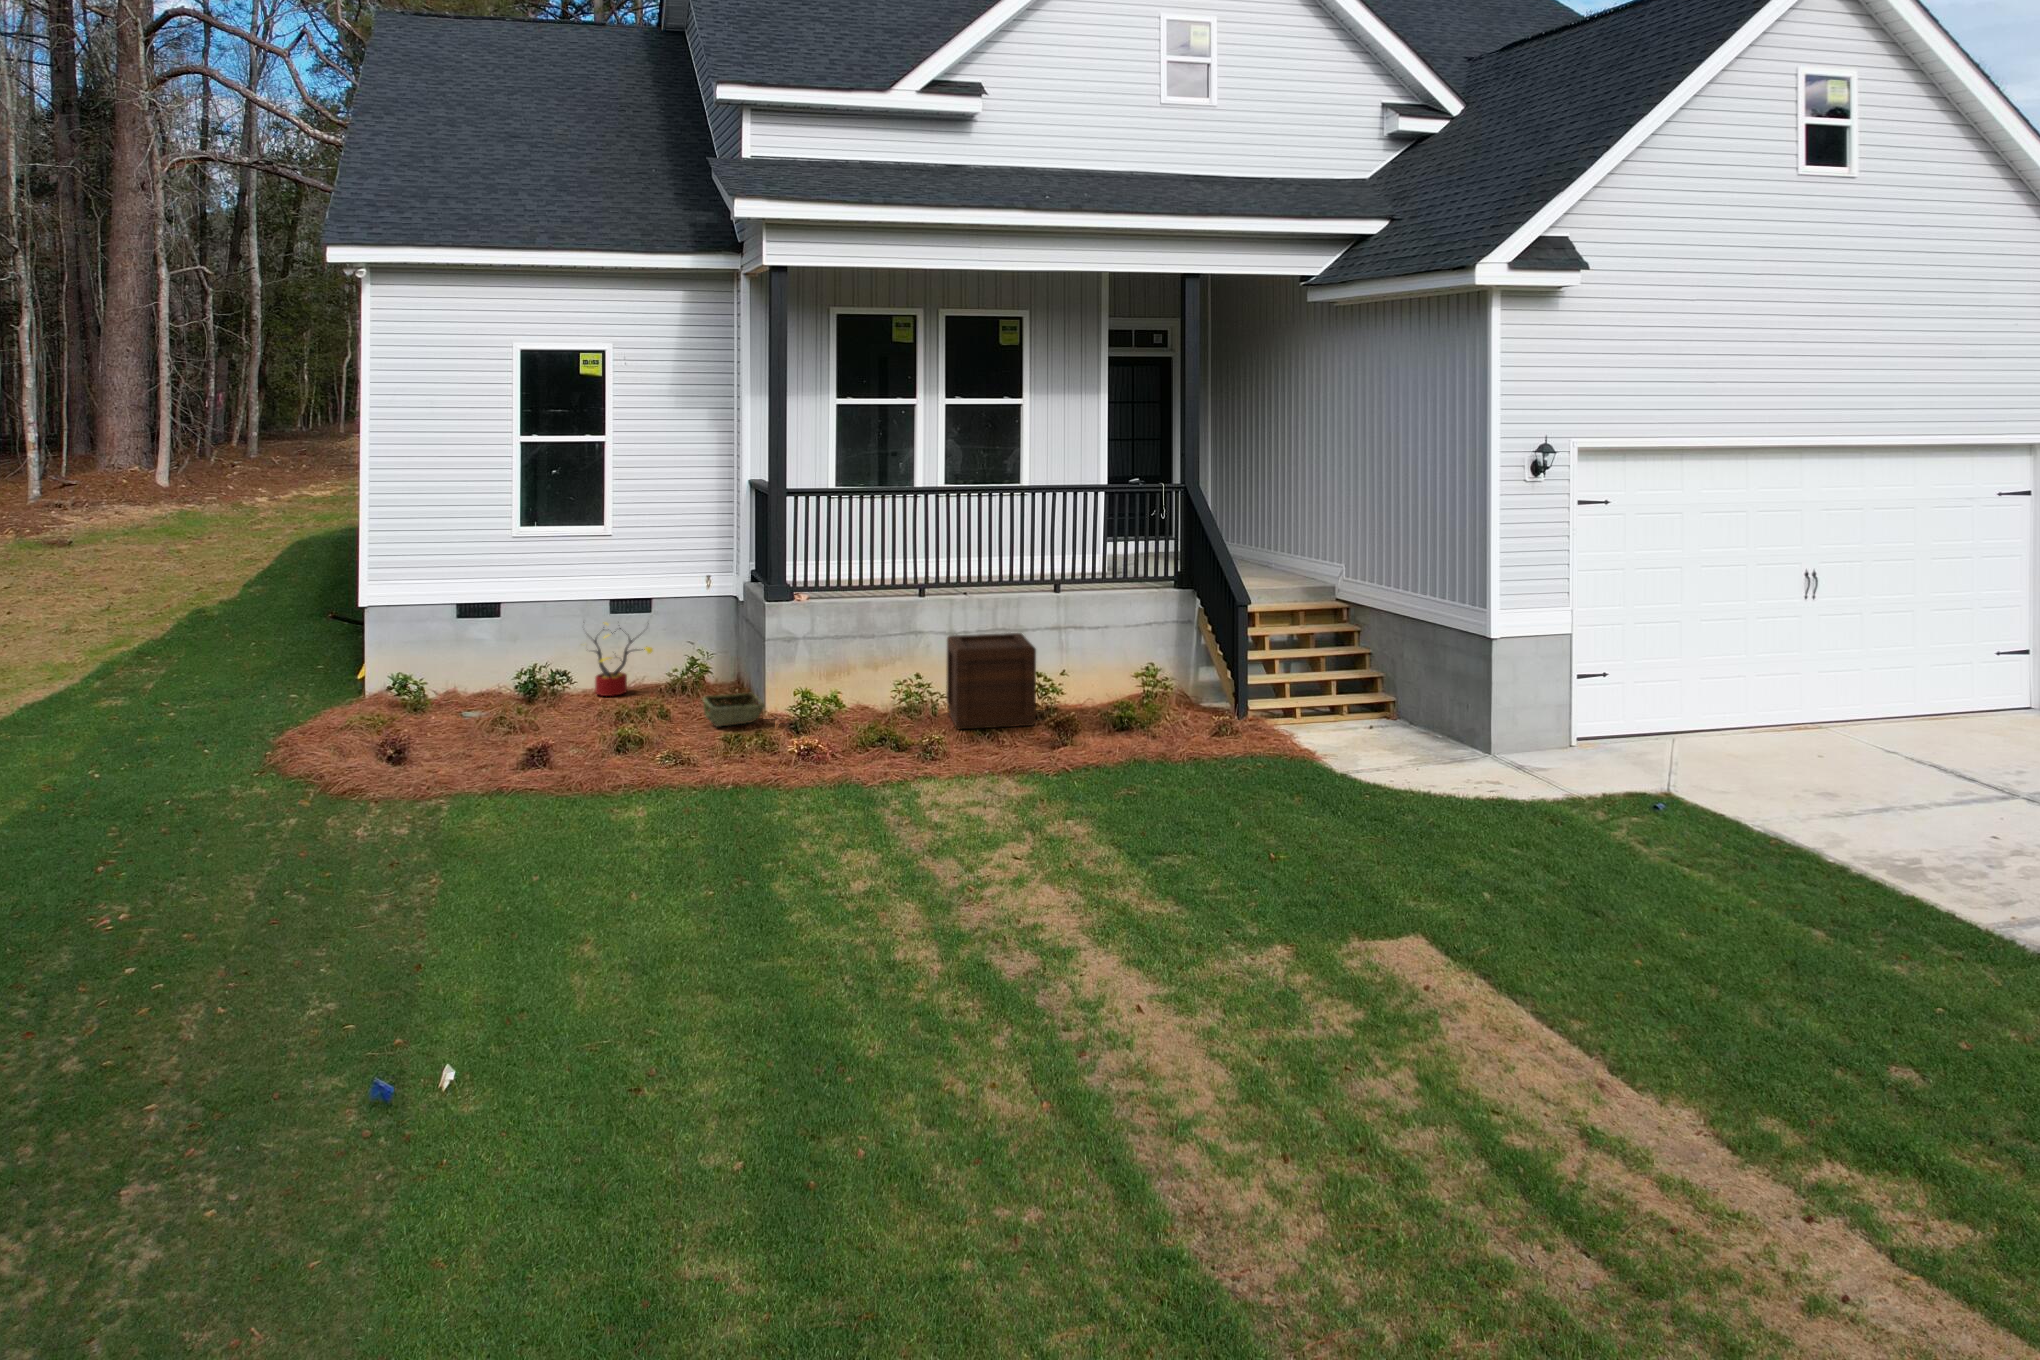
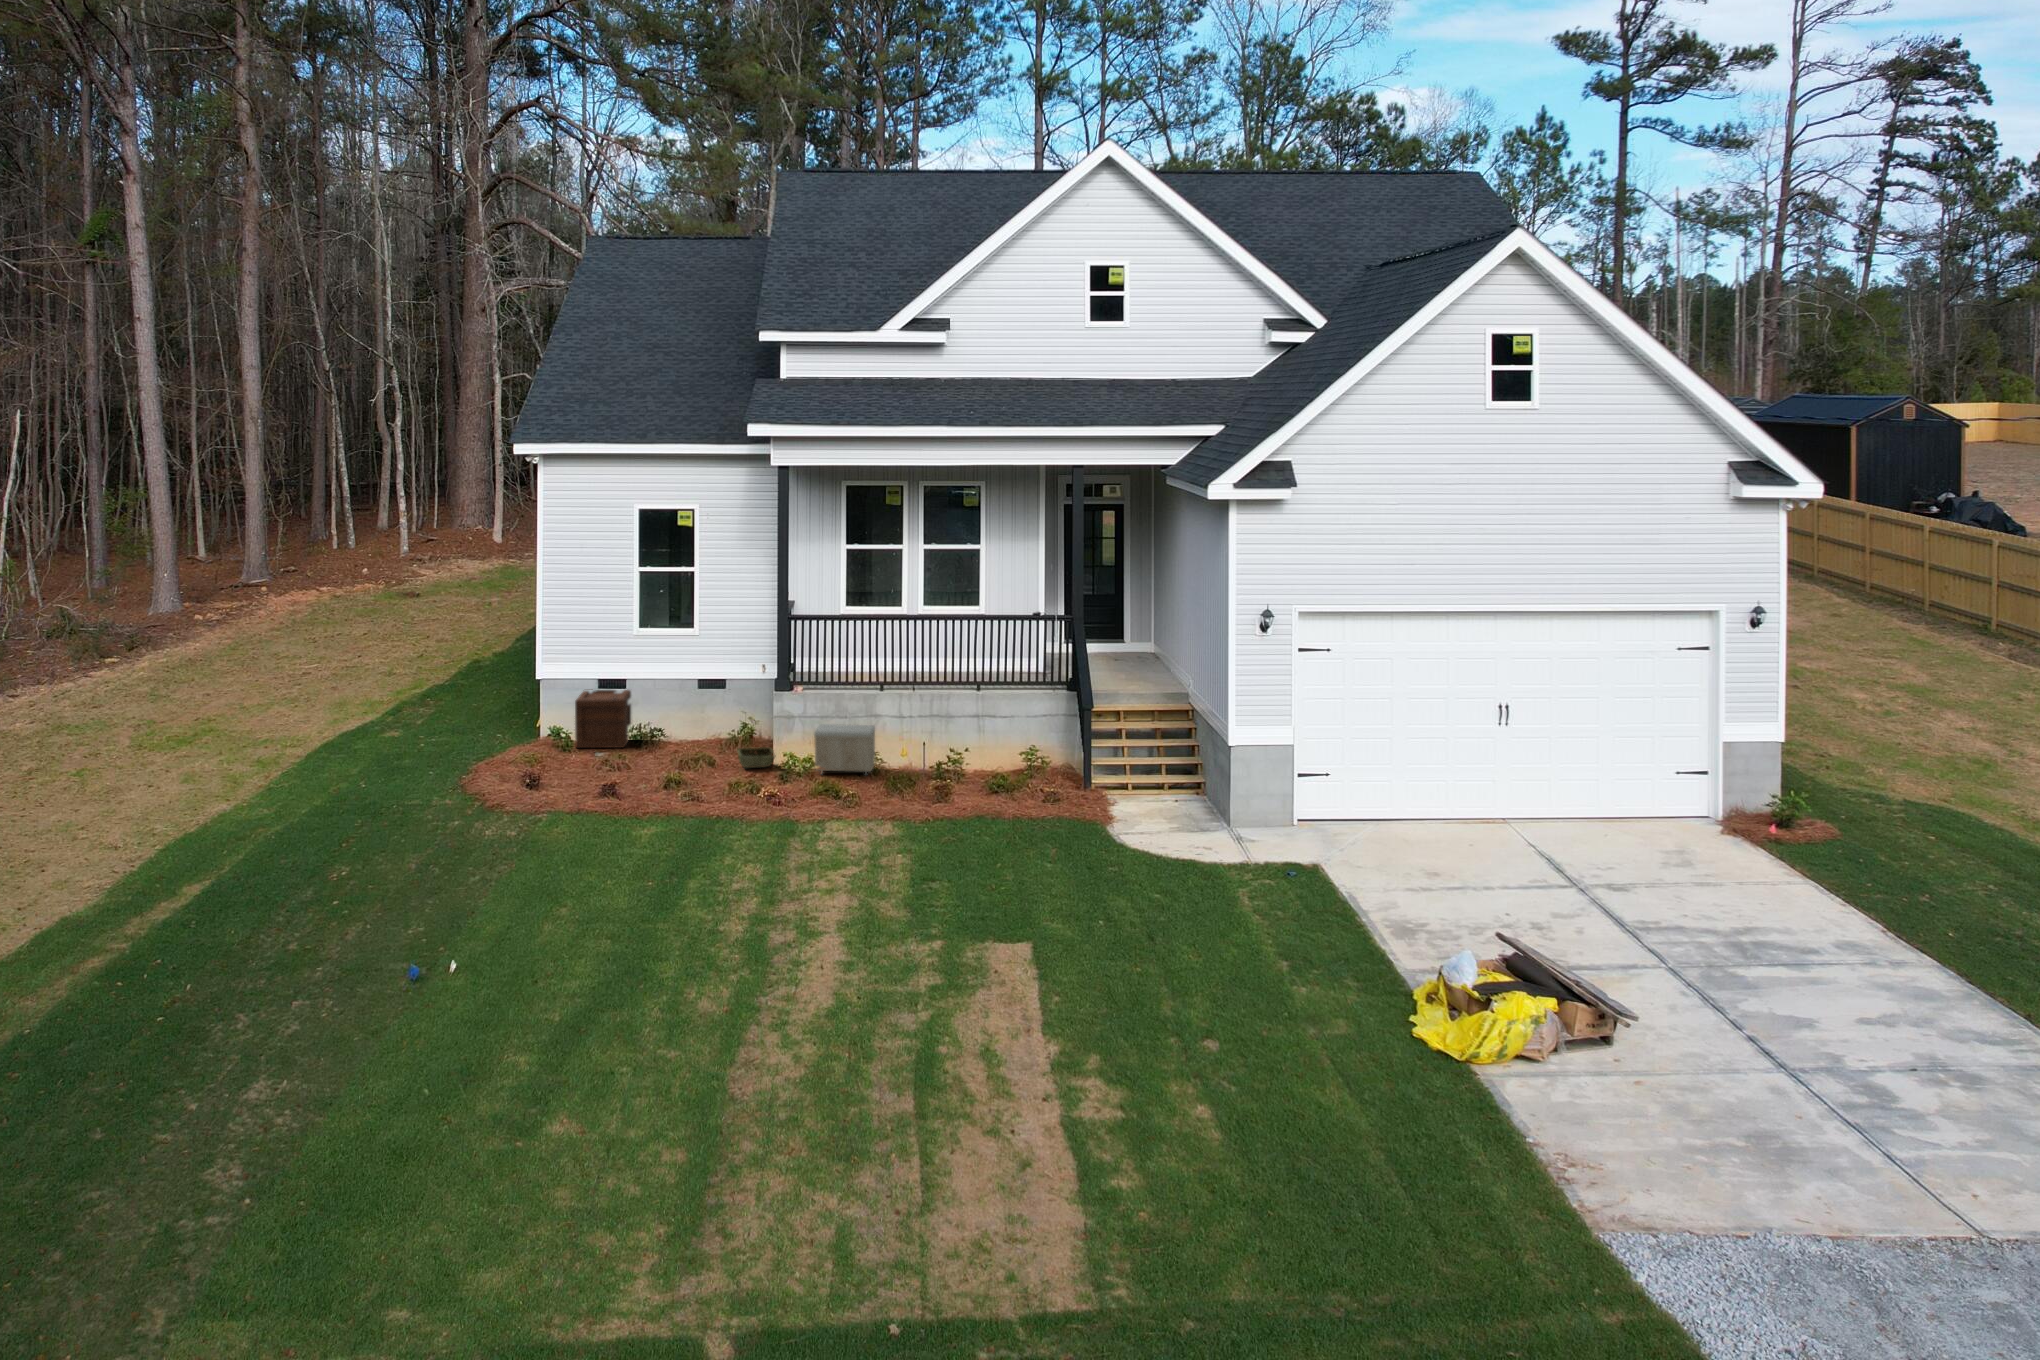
decorative plant: present [587,623,653,696] -> none [676,691,719,742]
wooden crate: present [946,633,1036,729] -> present [575,689,631,748]
storage bench: none [833,650,922,728] -> present [814,724,875,774]

